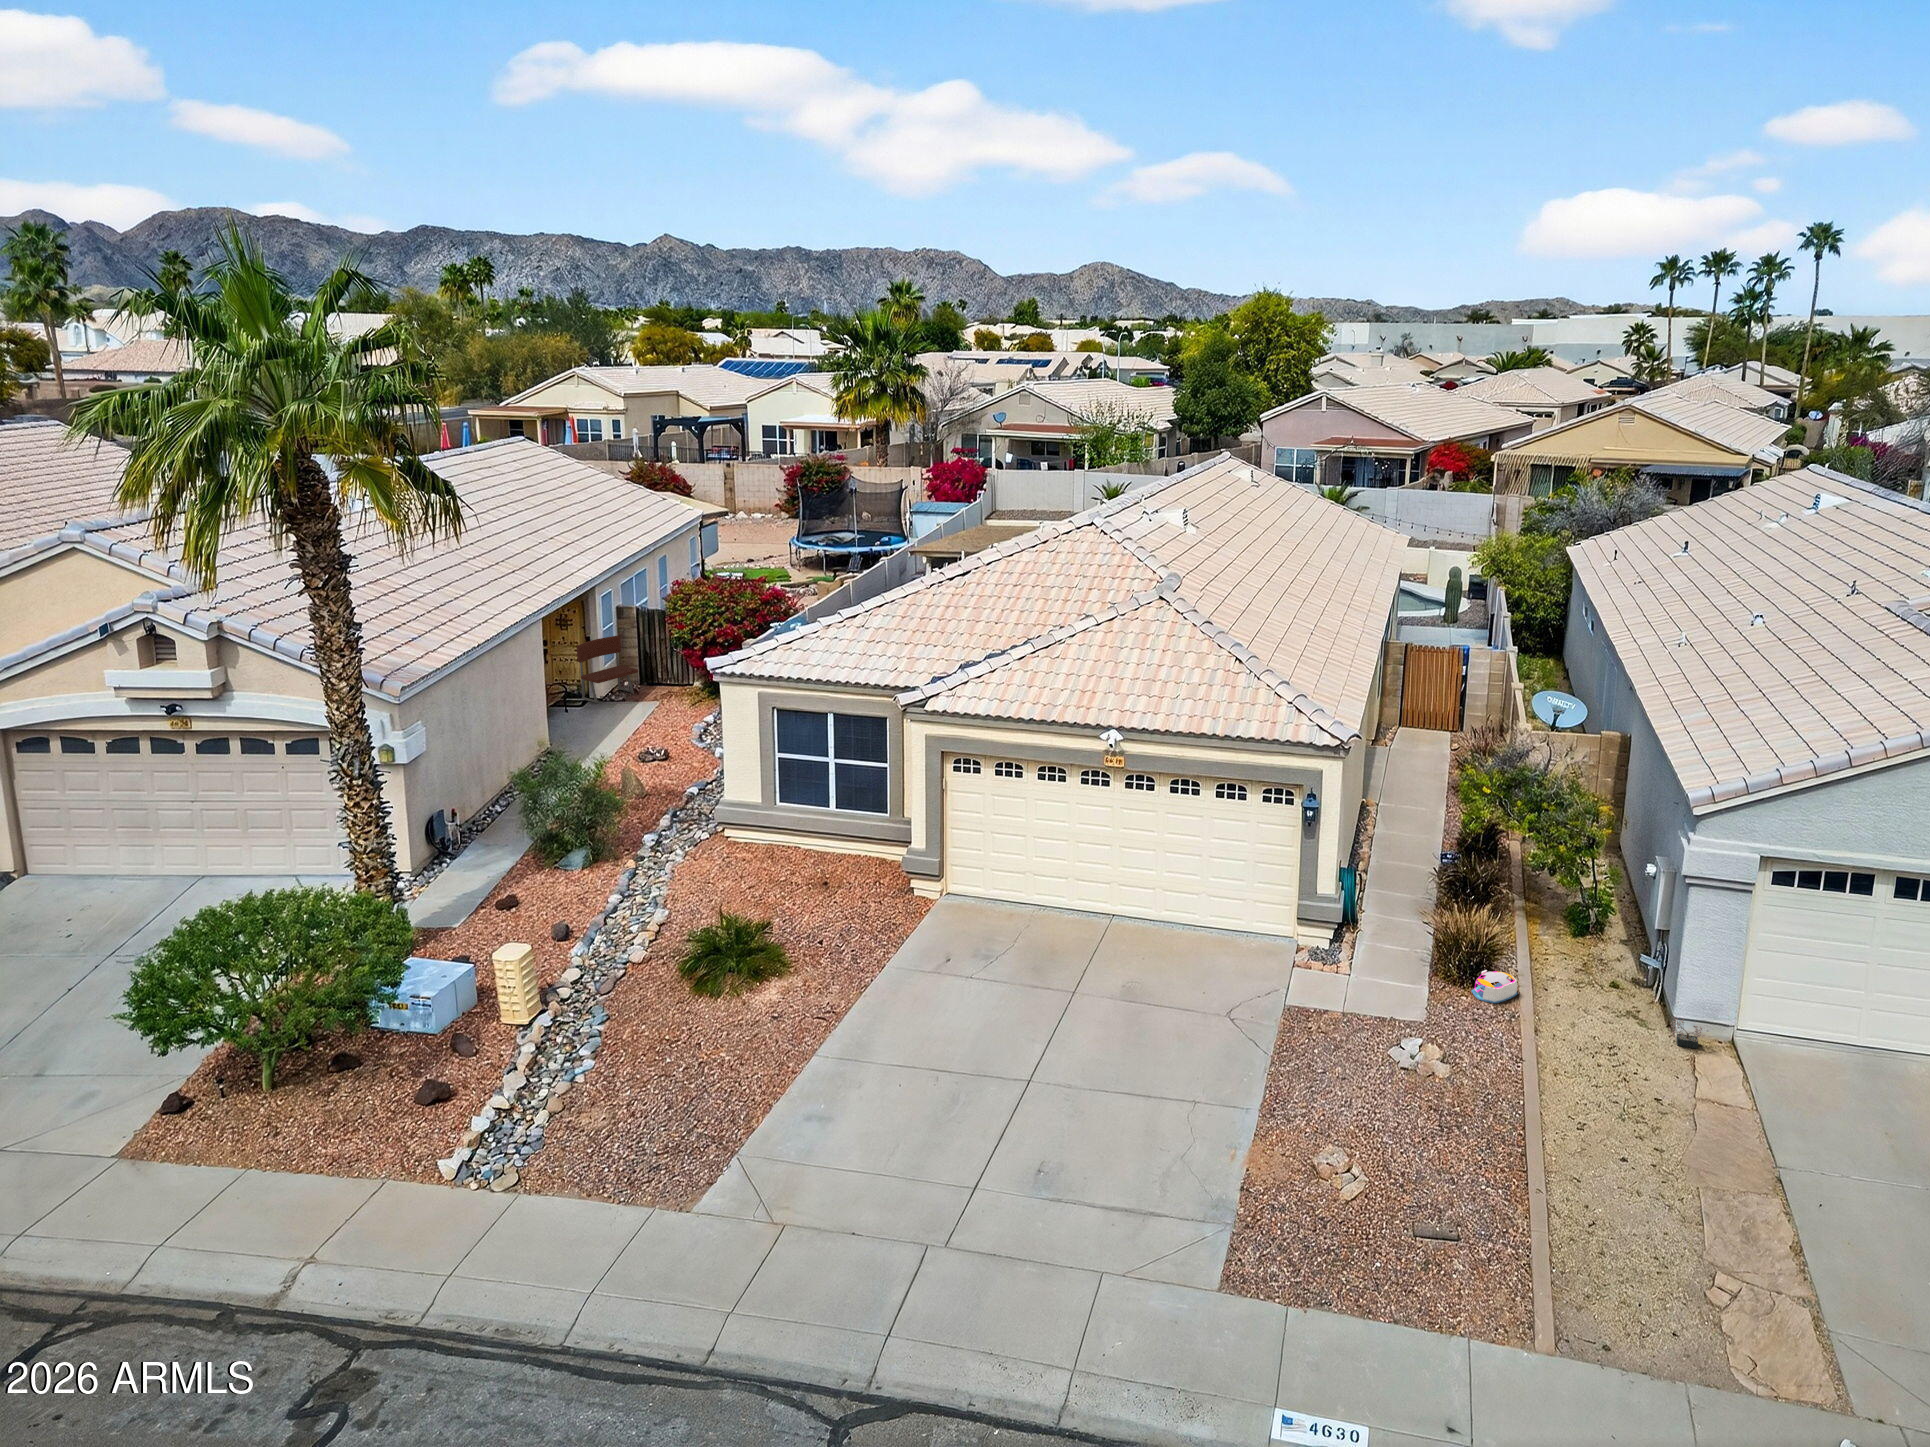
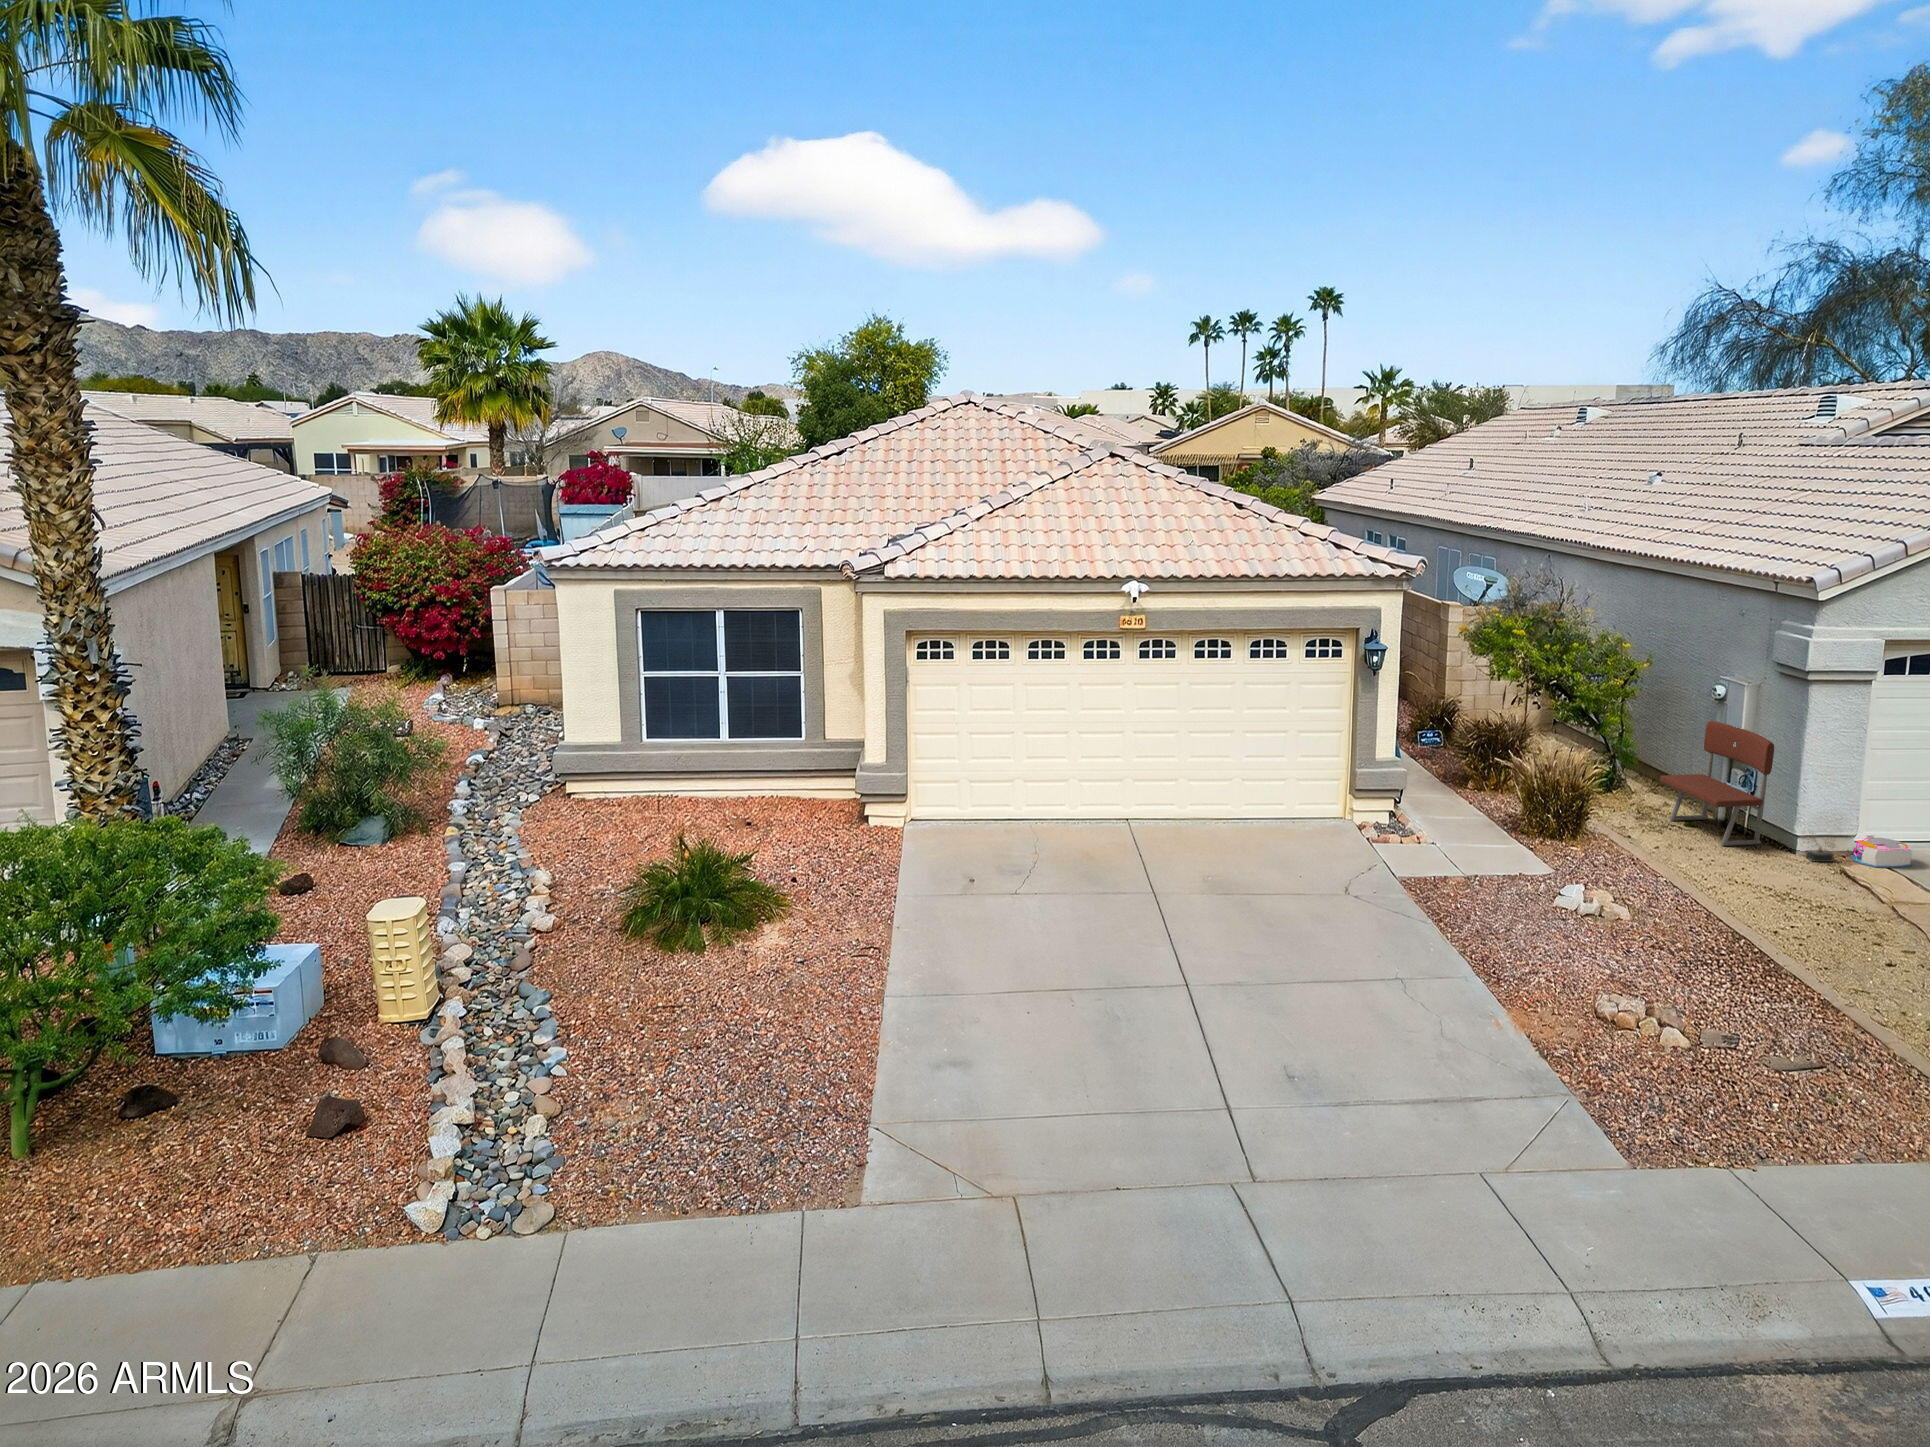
bench: present [577,636,638,703] -> present [1660,721,1774,846]
storage bin: present [1471,970,1518,1003] -> present [1850,835,1912,868]

